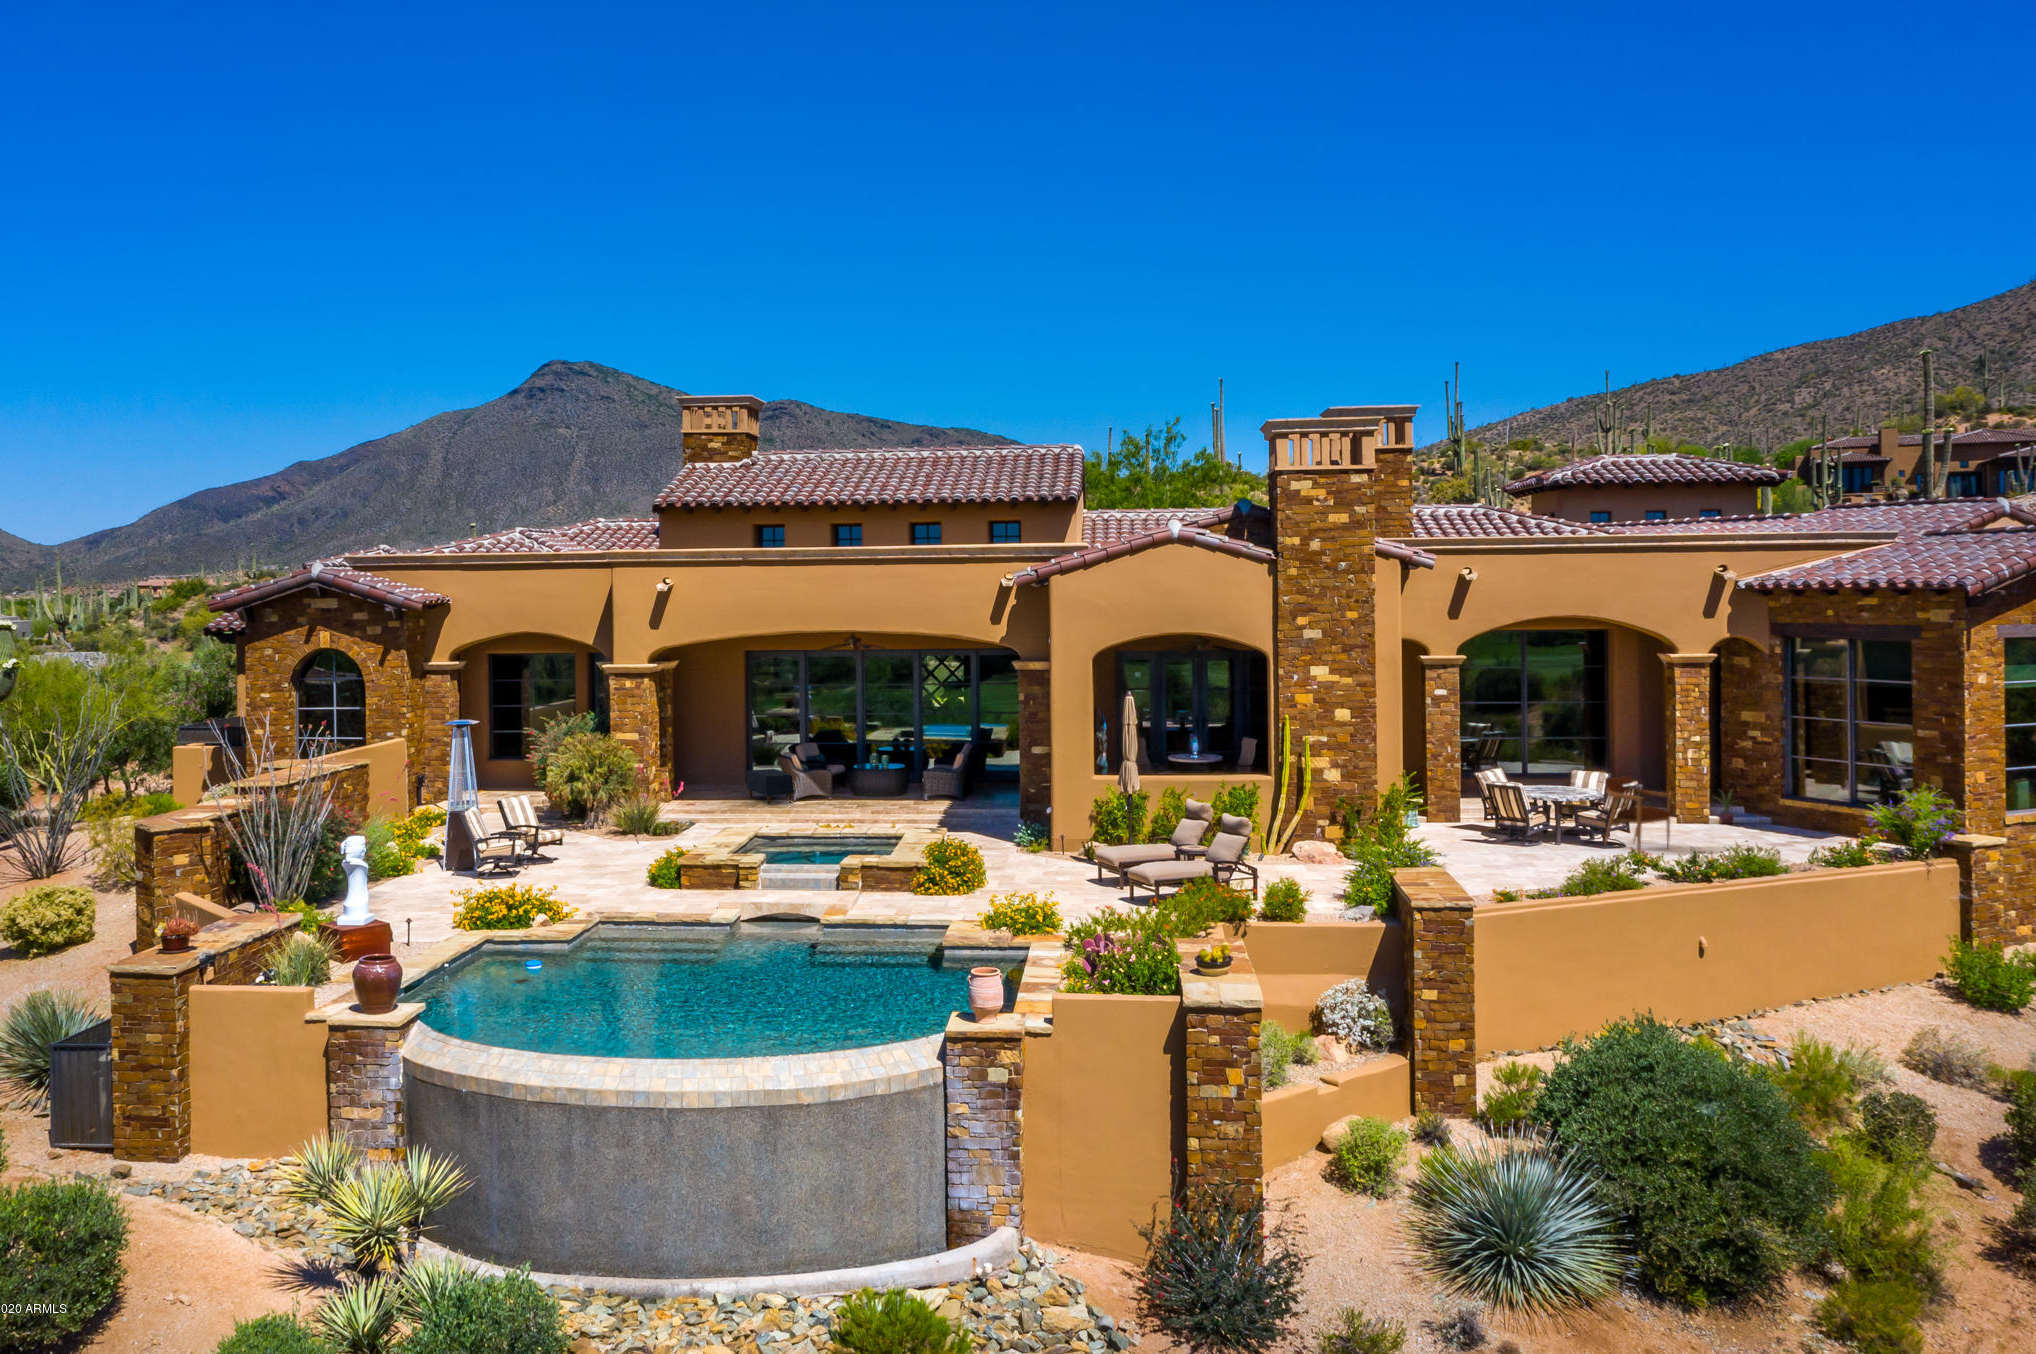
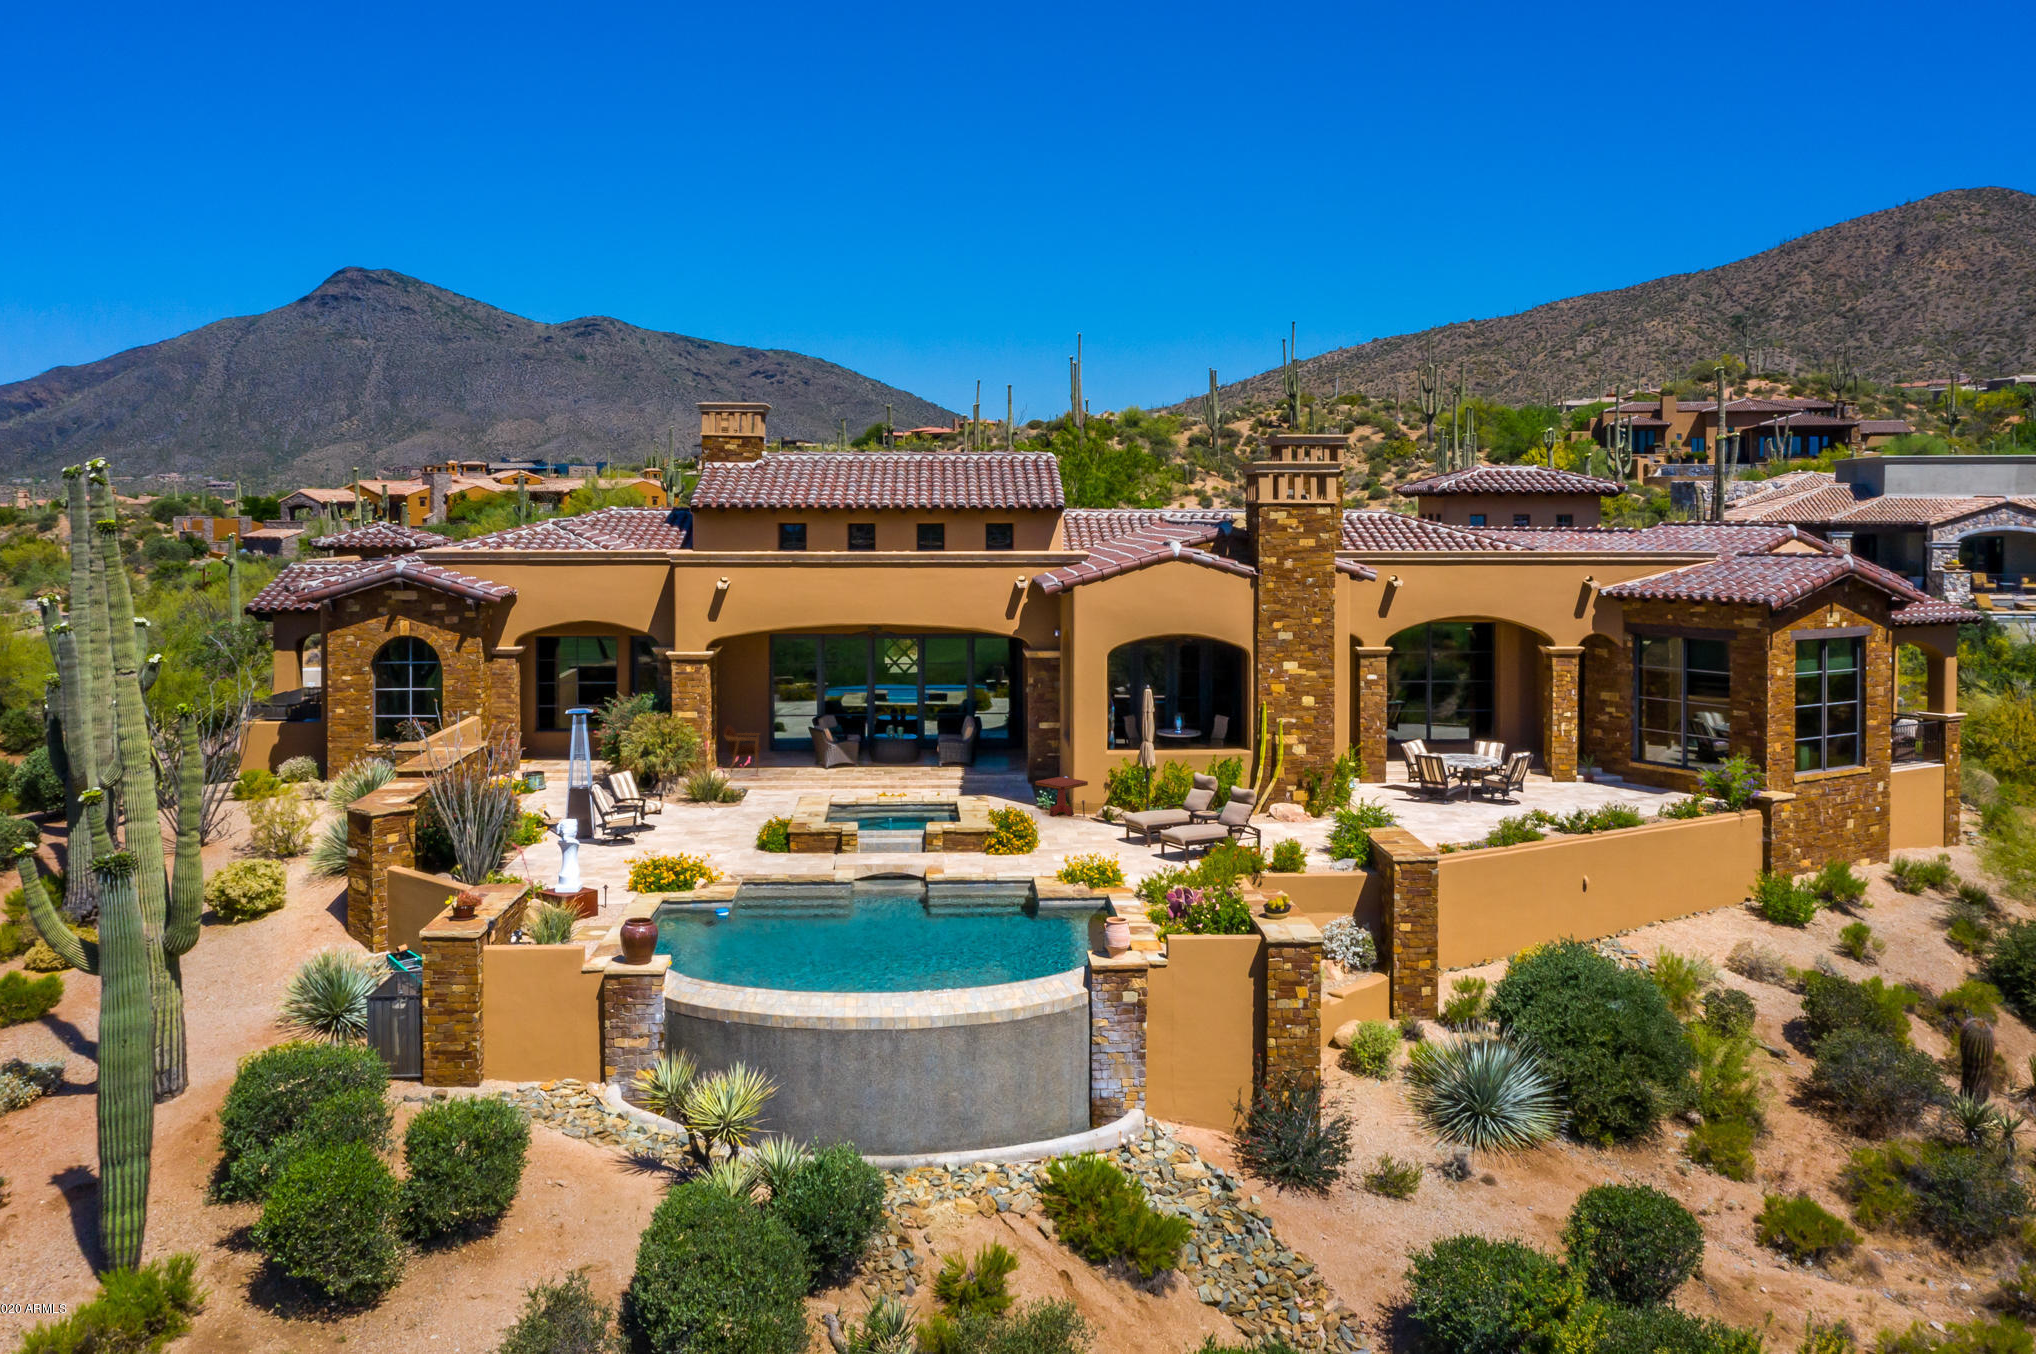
bench: present [747,769,794,804] -> none [785,740,830,772]
armchair: present [1604,776,1671,852] -> present [724,725,761,776]
side table: none [1004,807,1068,854] -> present [1036,777,1088,816]

